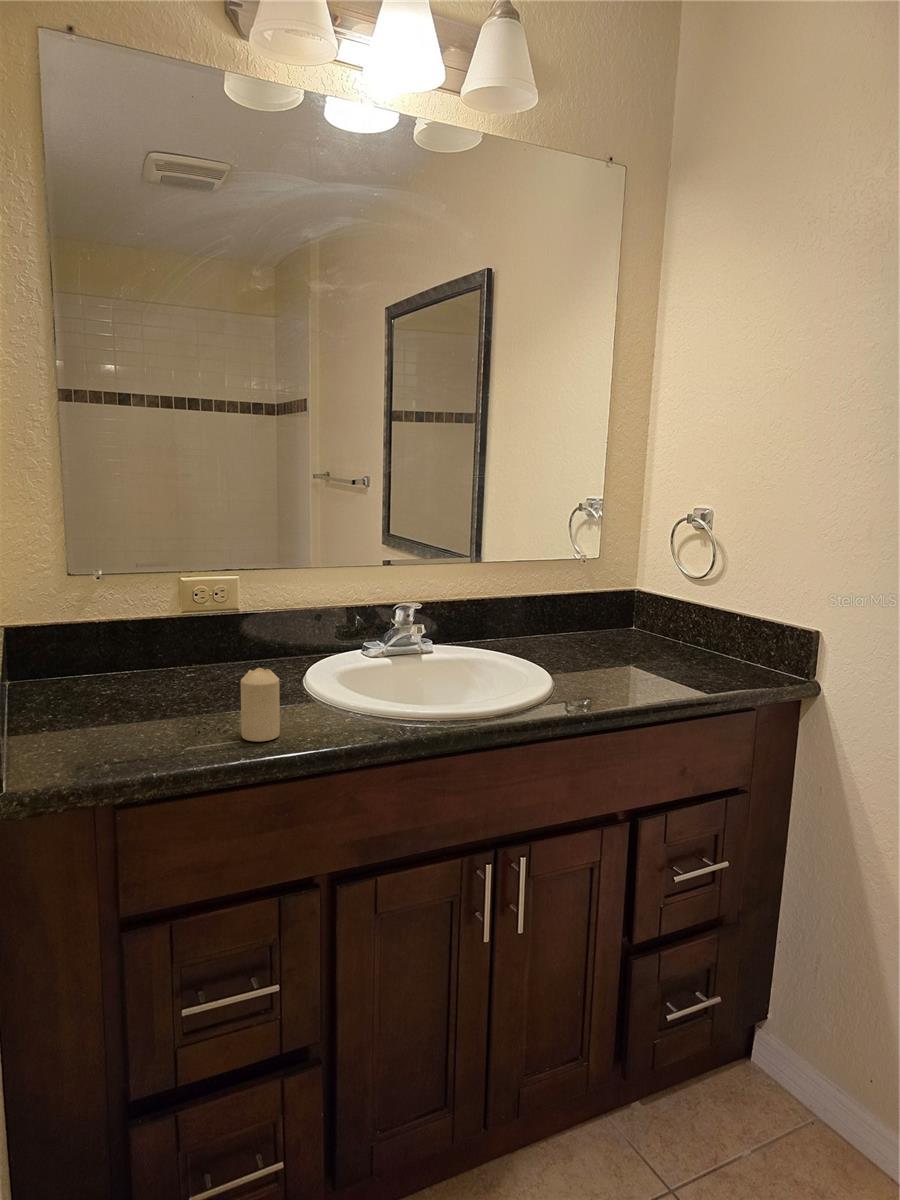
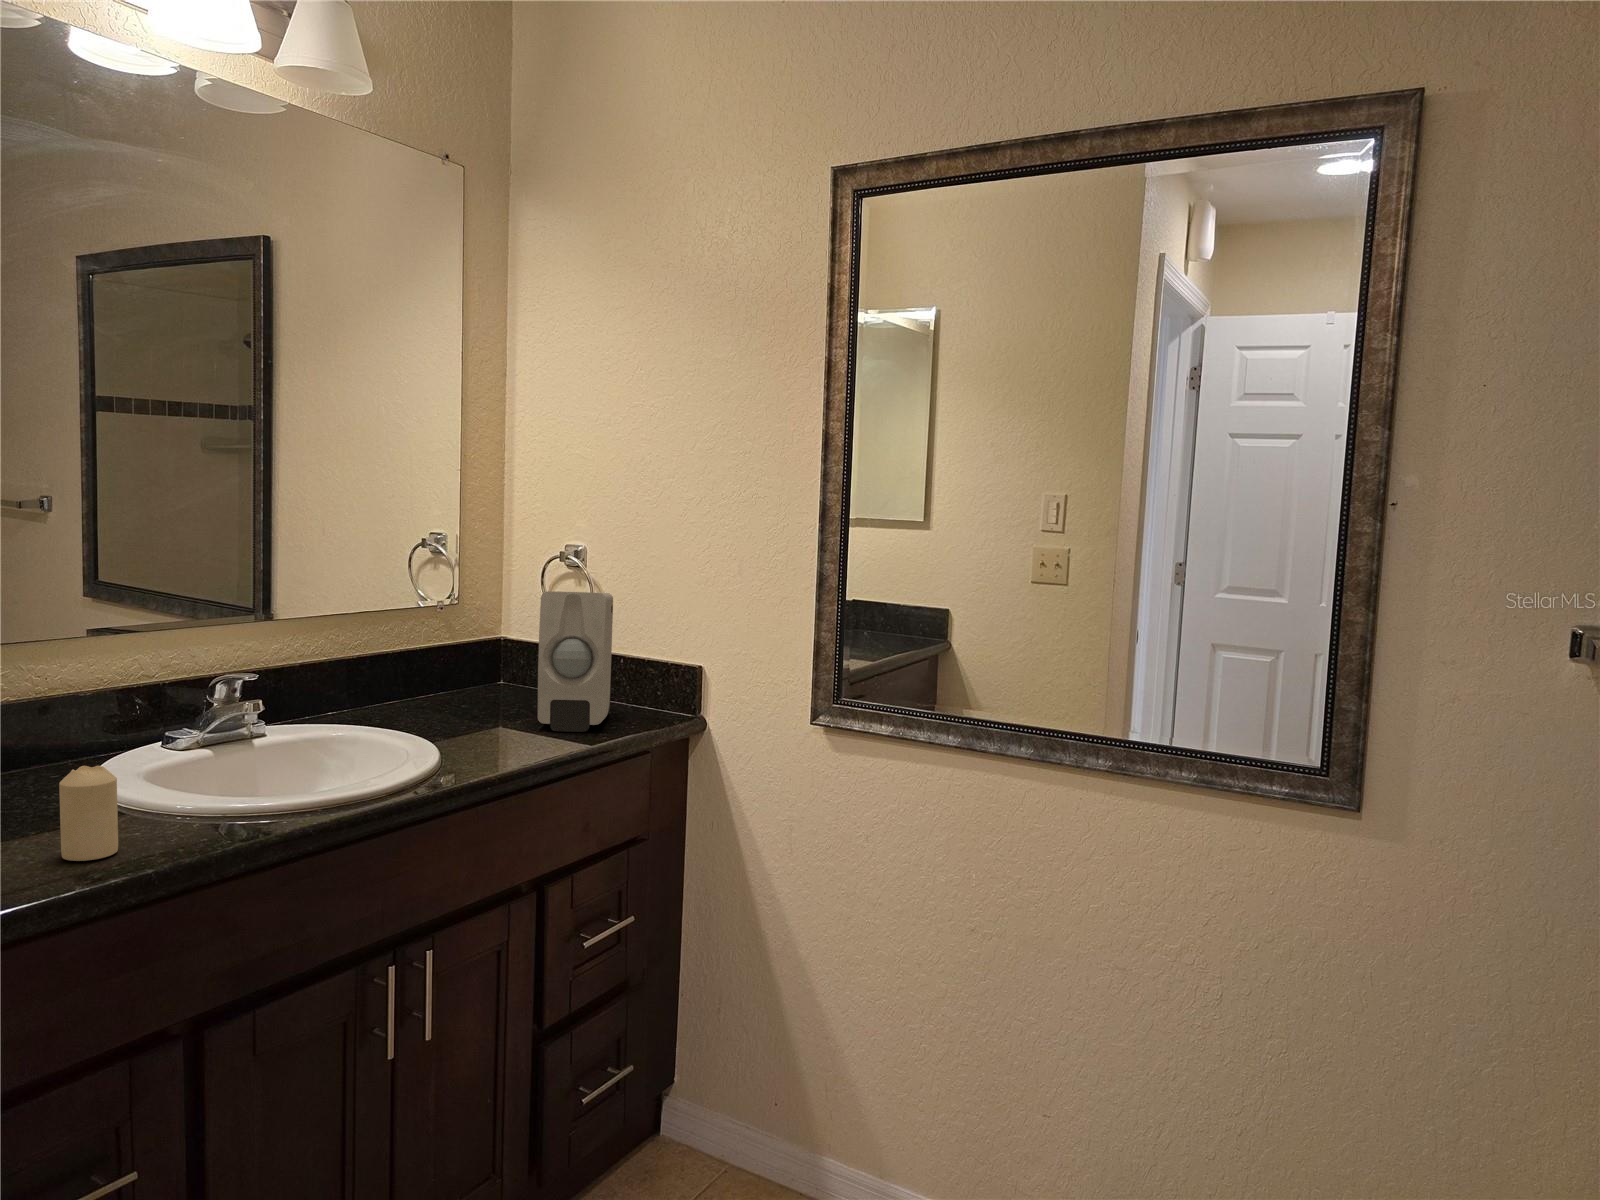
soap dispenser: none [650,551,733,681] -> present [538,591,613,732]

